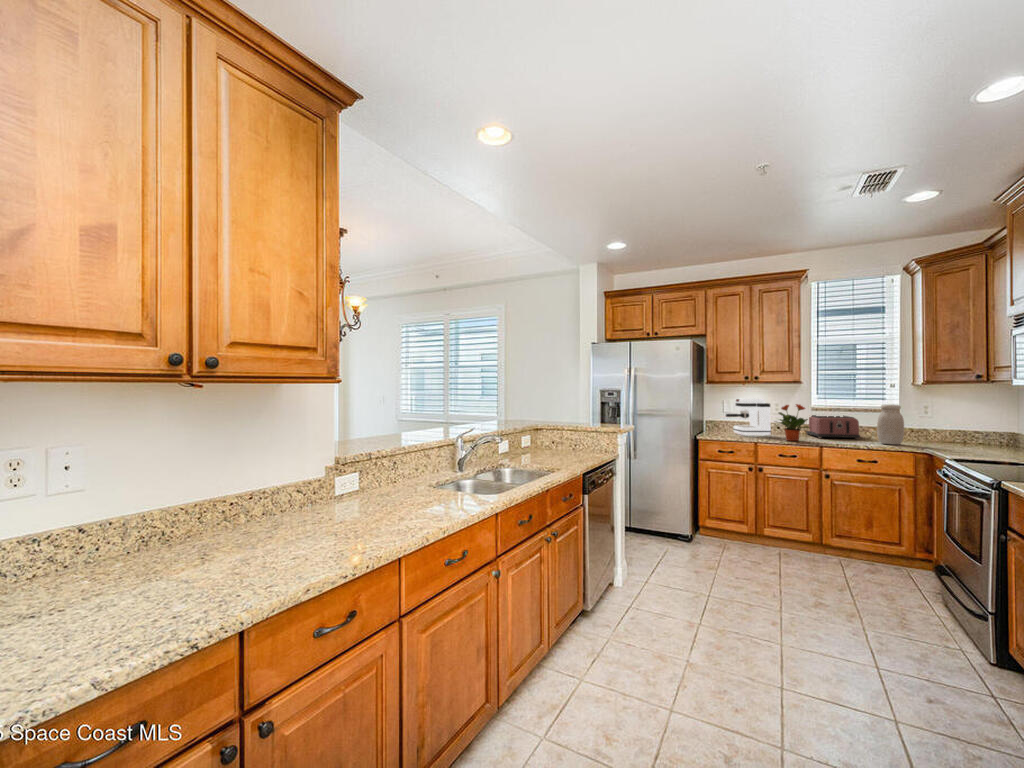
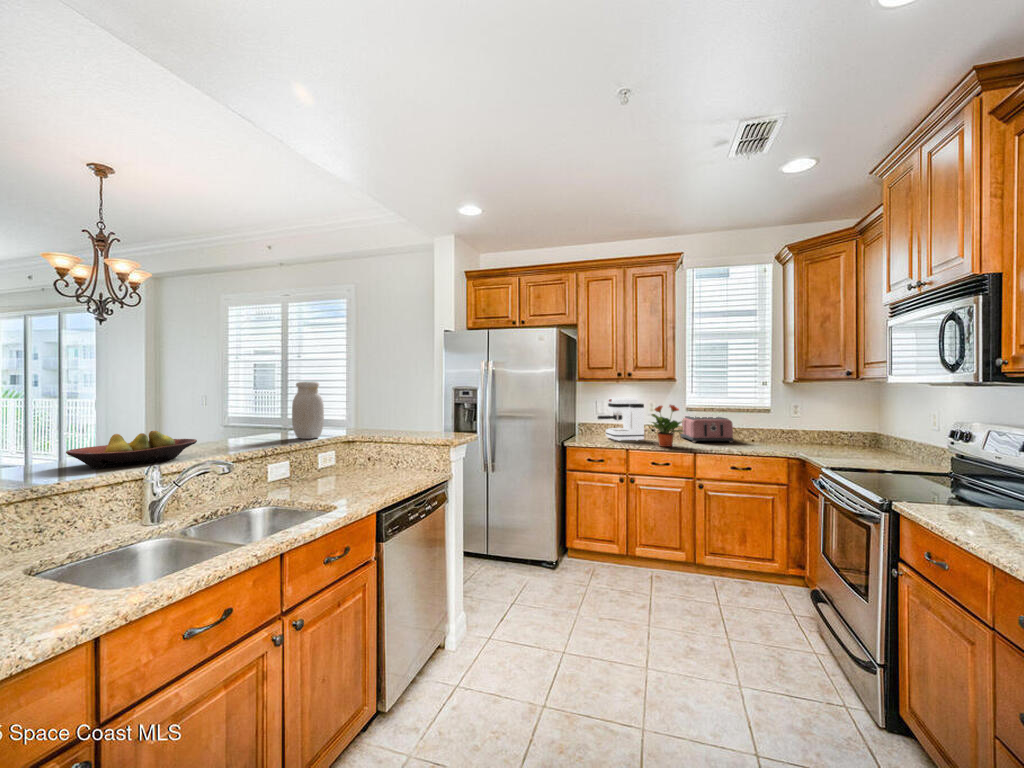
jar: present [877,405,904,445] -> present [292,381,324,439]
fruit bowl: none [401,416,460,438] -> present [66,431,197,468]

